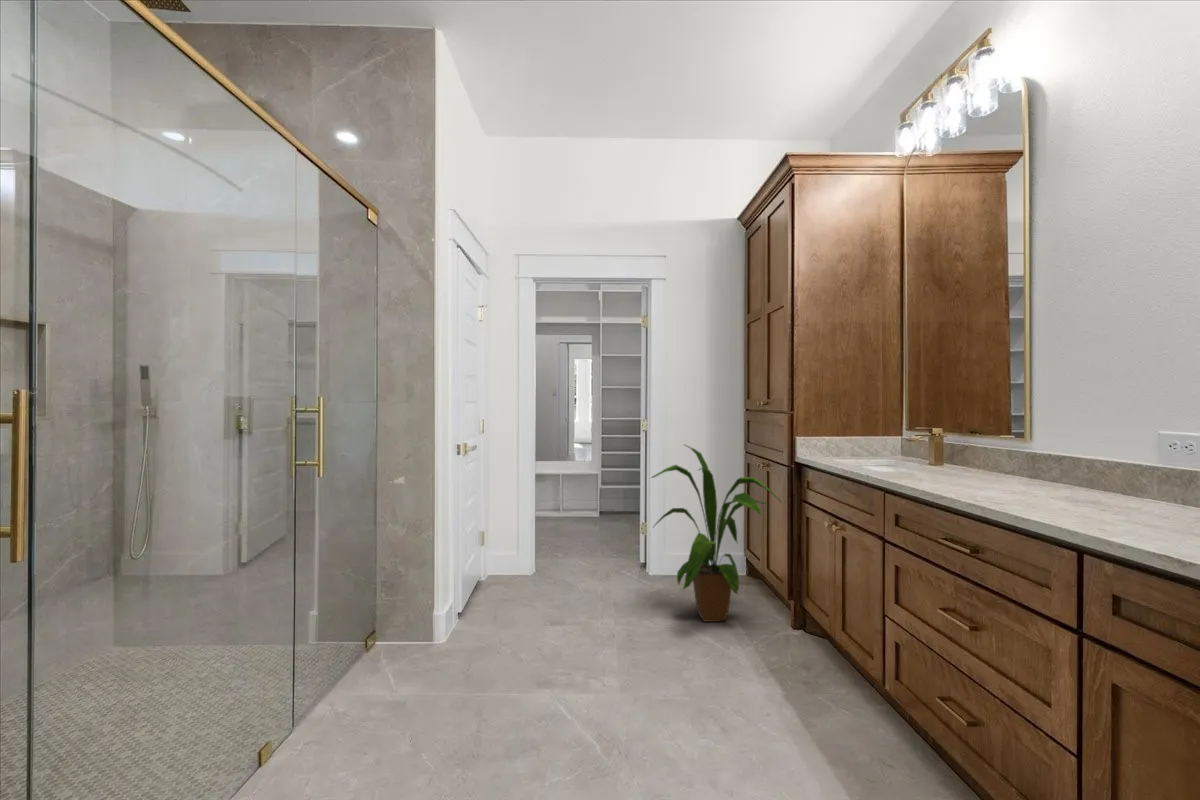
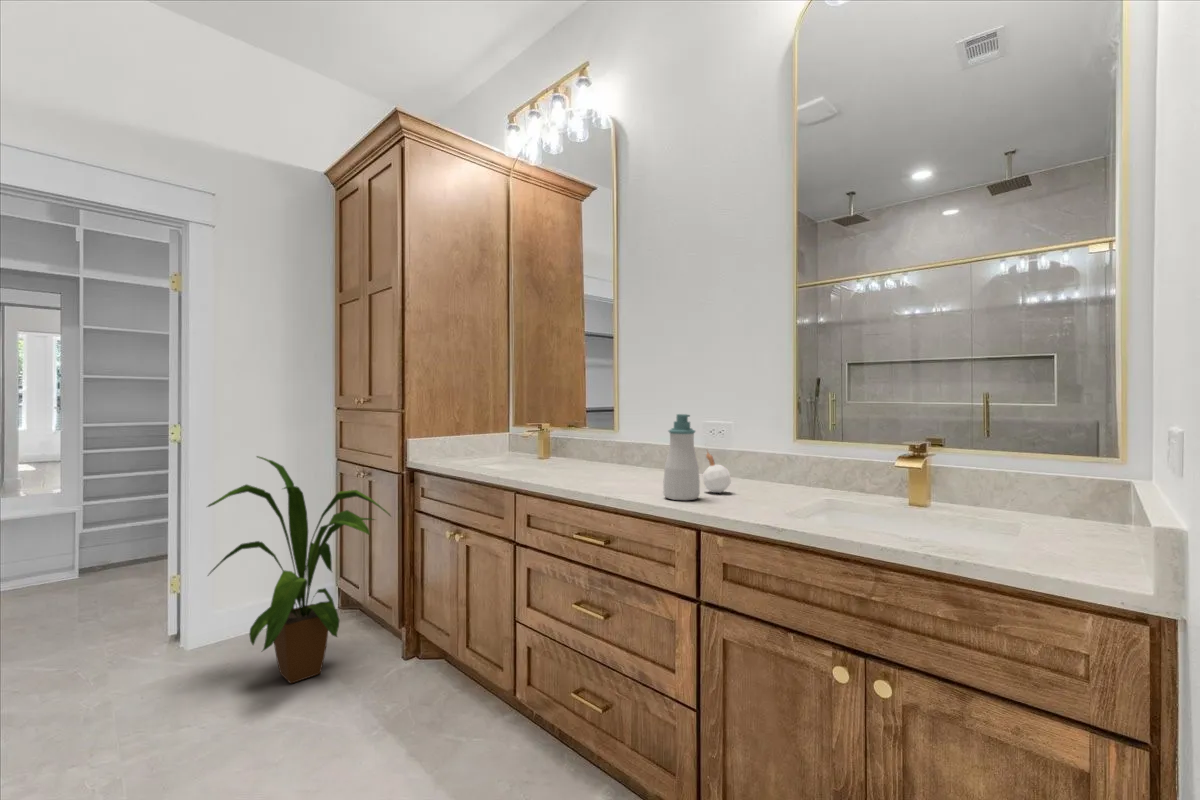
soap bottle: none [1048,420,1102,519] -> present [663,414,700,500]
candle: none [1119,457,1167,518] -> present [703,449,731,493]

